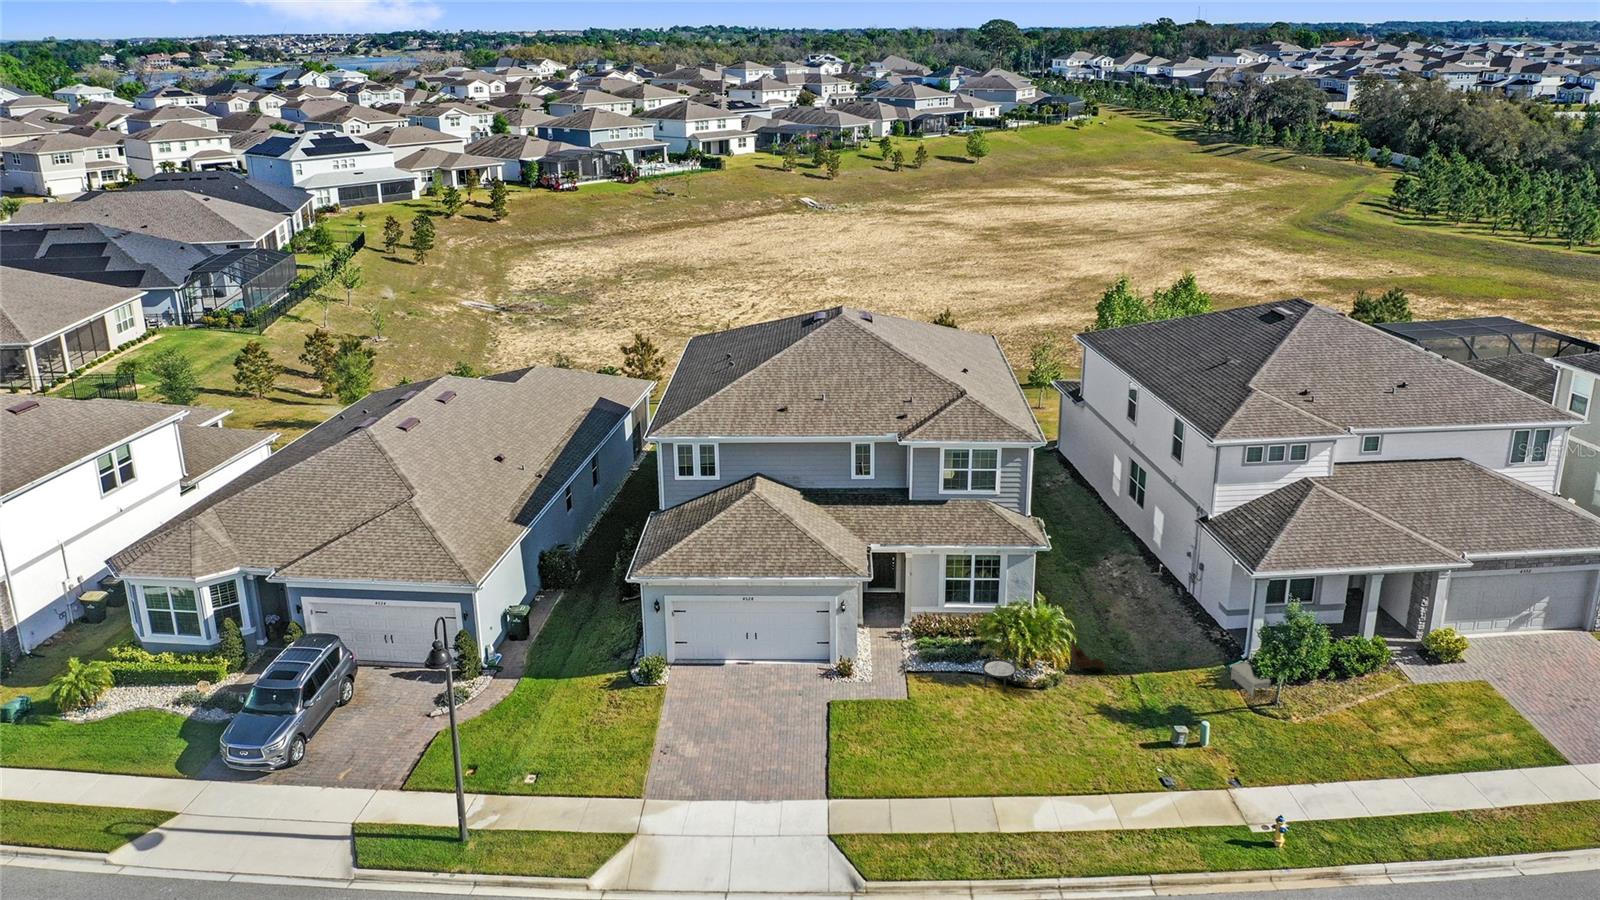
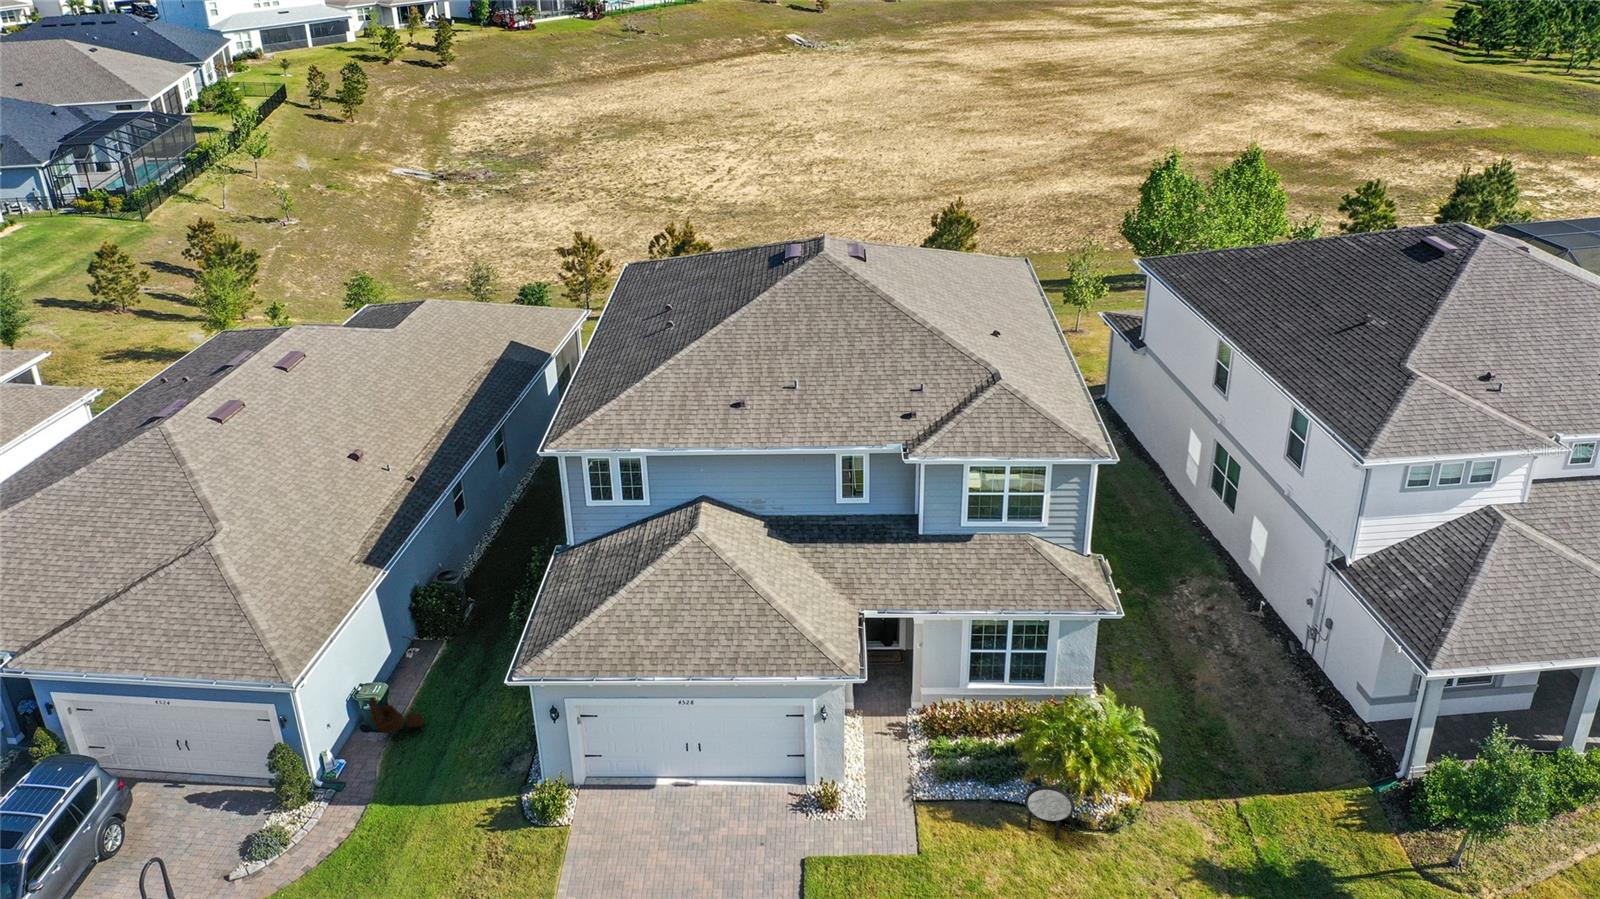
lounge chair: present [1070,640,1106,672] -> present [369,697,423,741]
storage bench: present [1231,663,1270,696] -> none [1381,792,1446,852]

